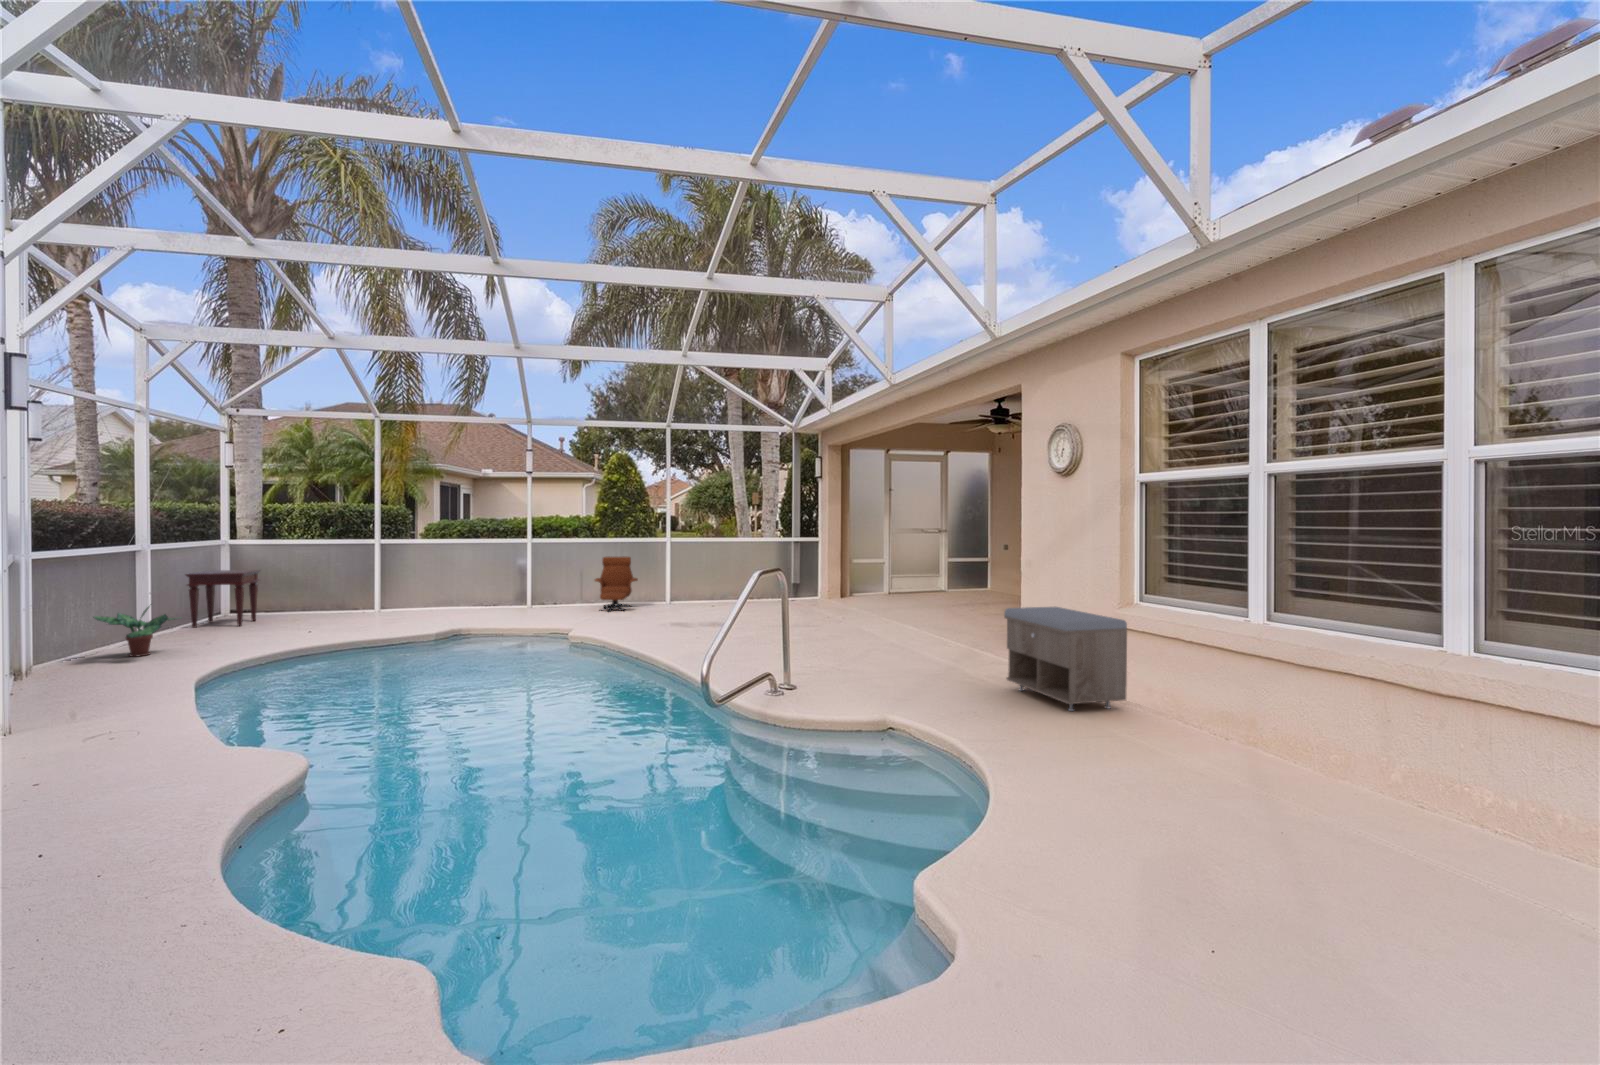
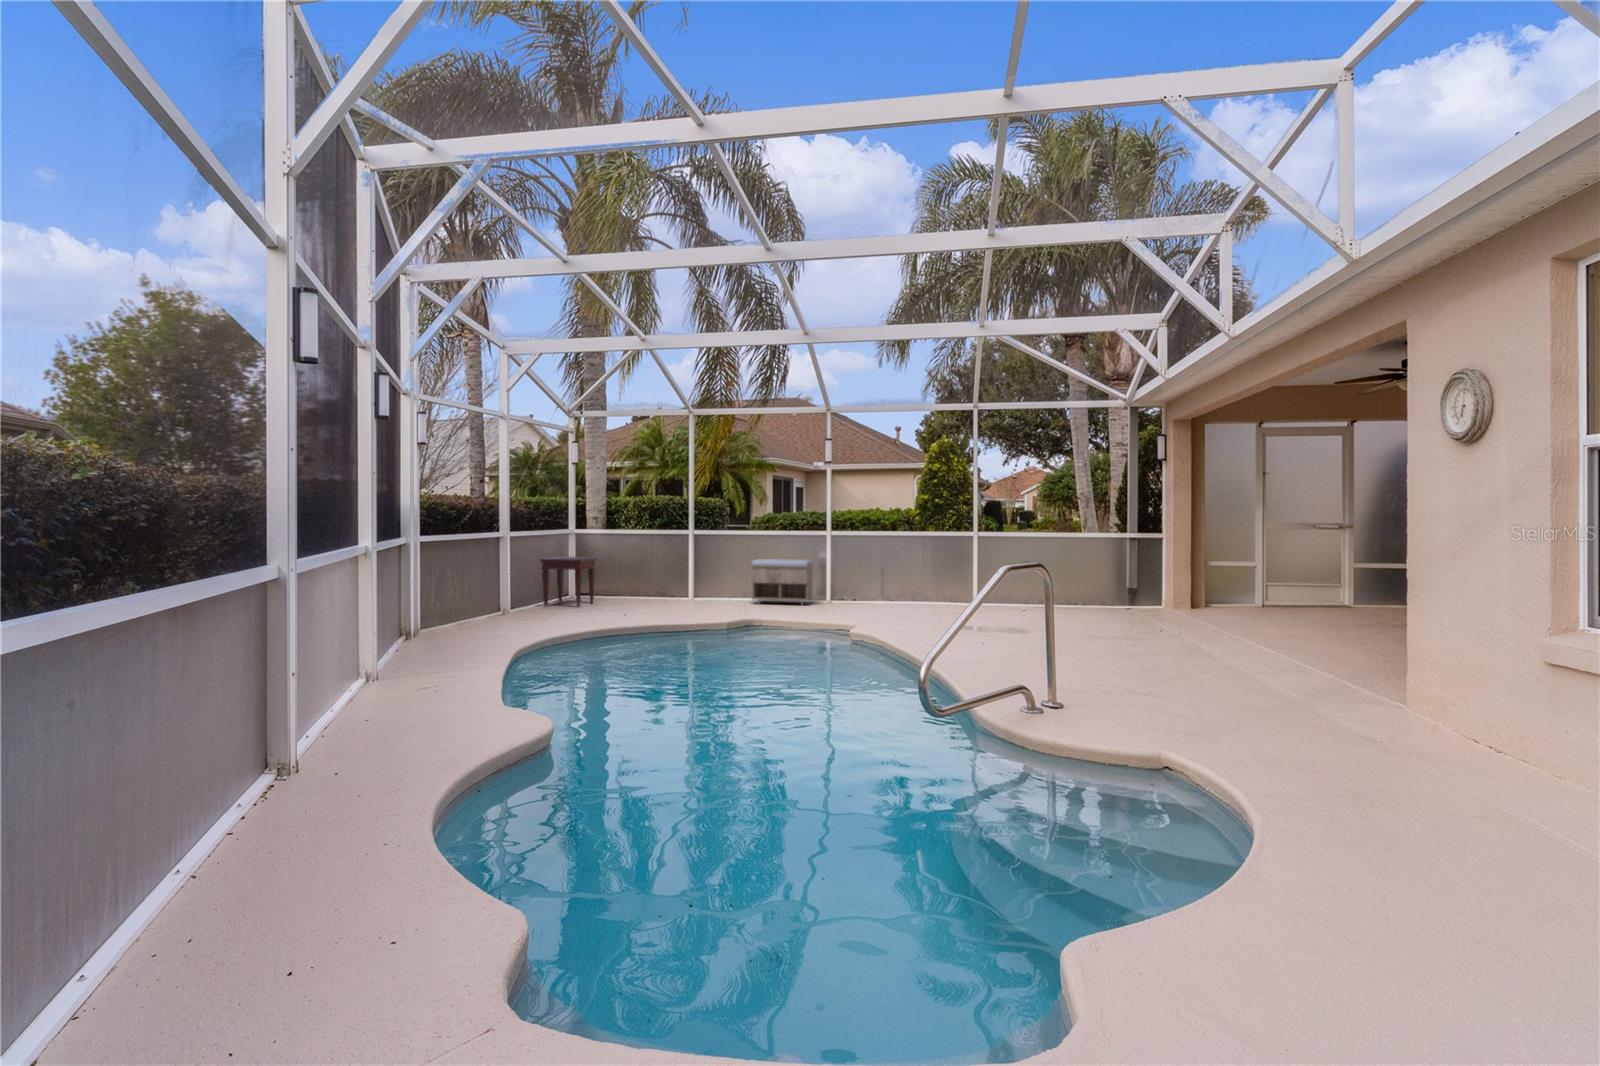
lounge chair: present [595,556,638,612] -> none [894,553,941,612]
potted plant: present [94,607,175,657] -> none [461,582,525,628]
storage bench: present [1004,607,1127,711] -> present [752,559,813,605]

